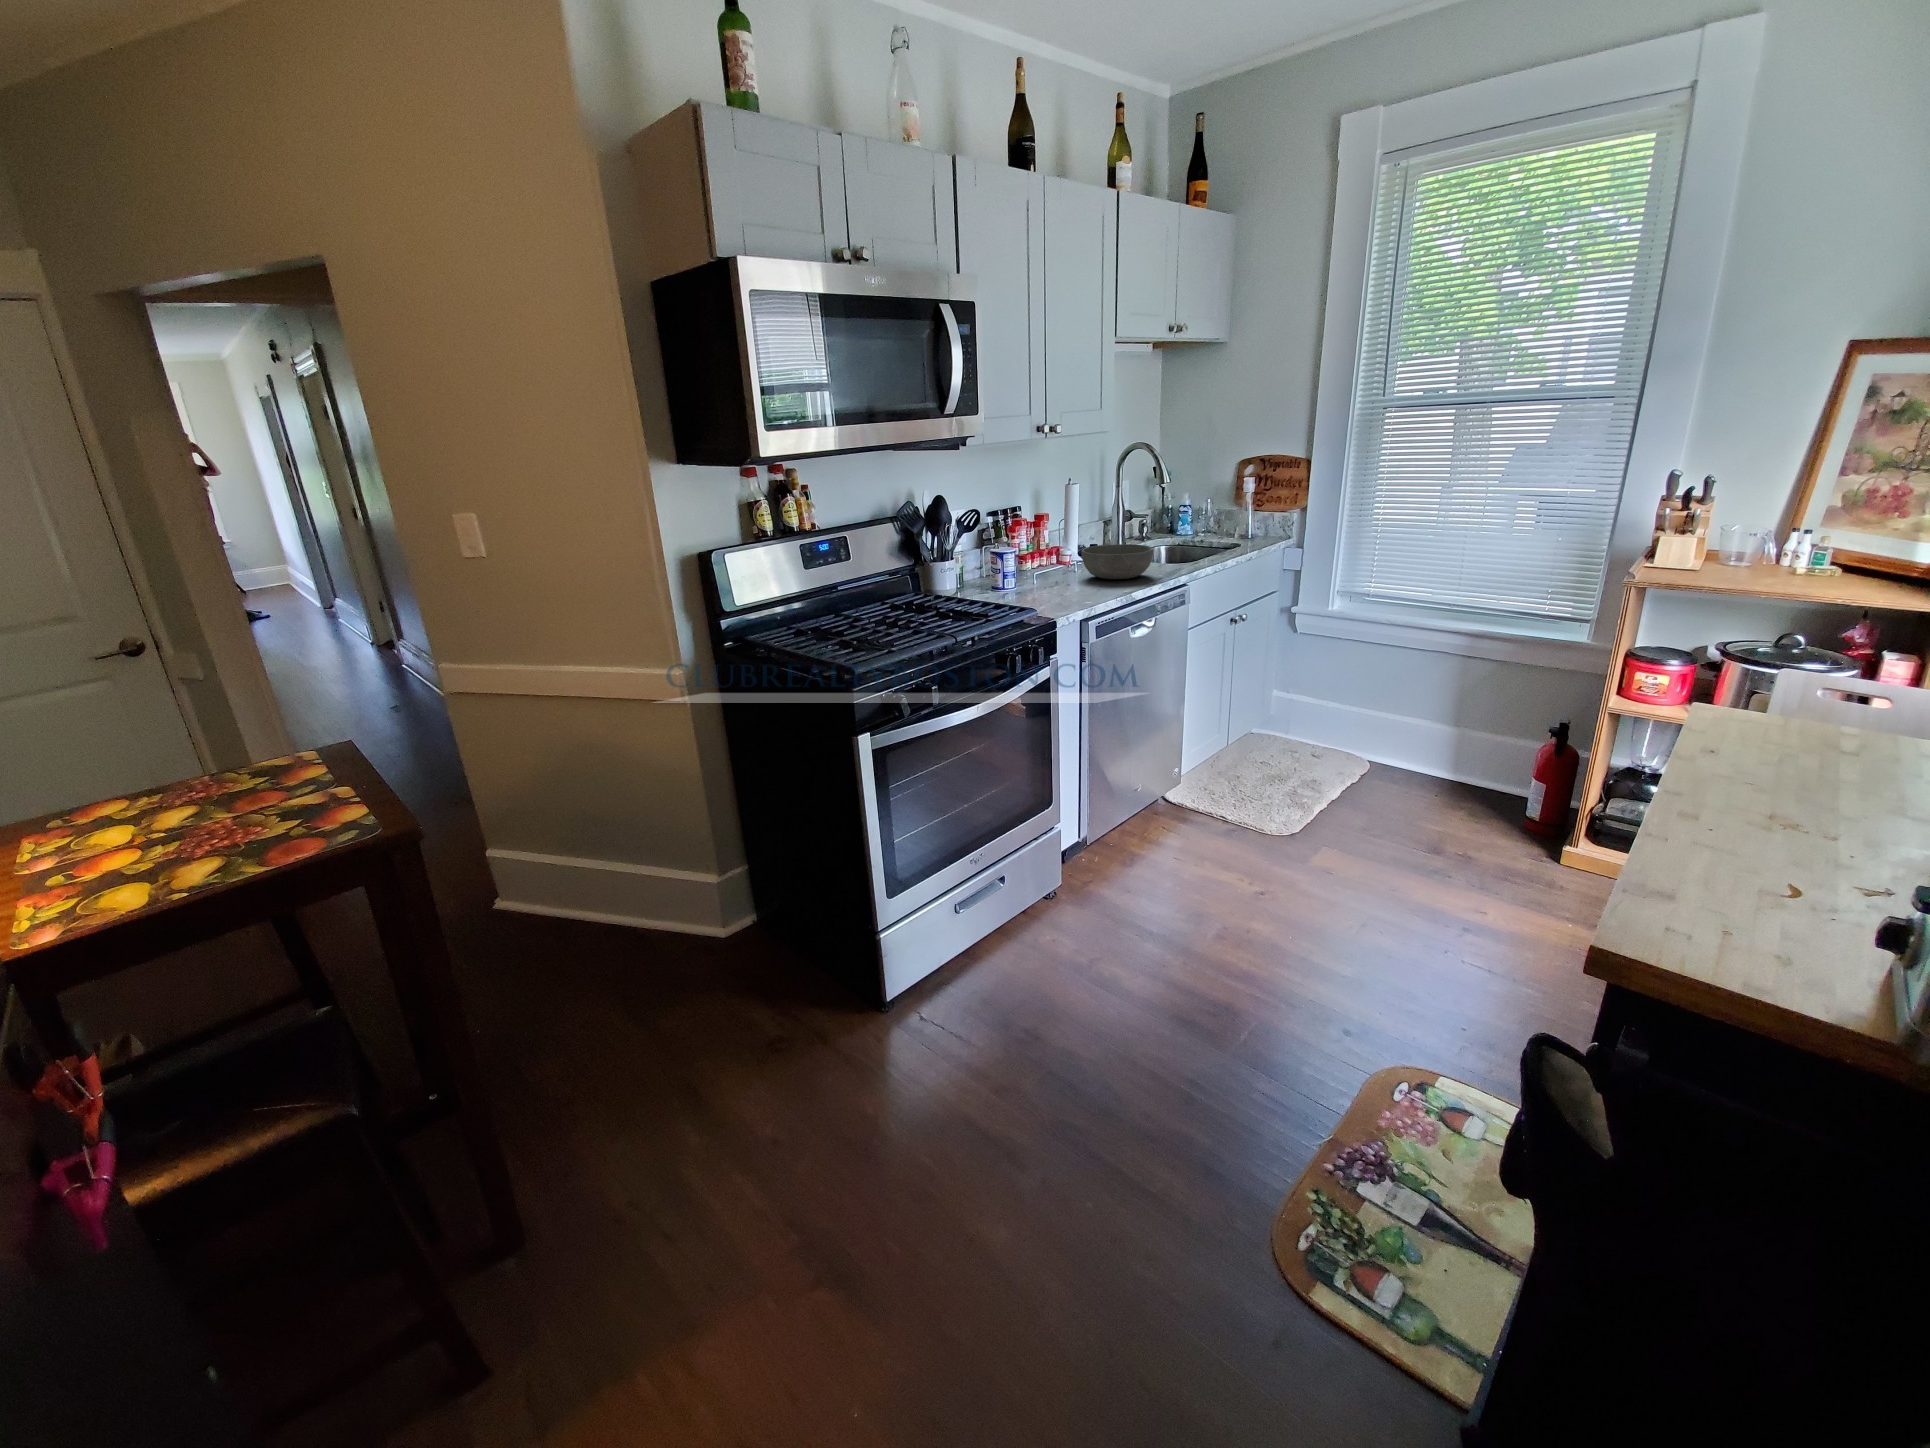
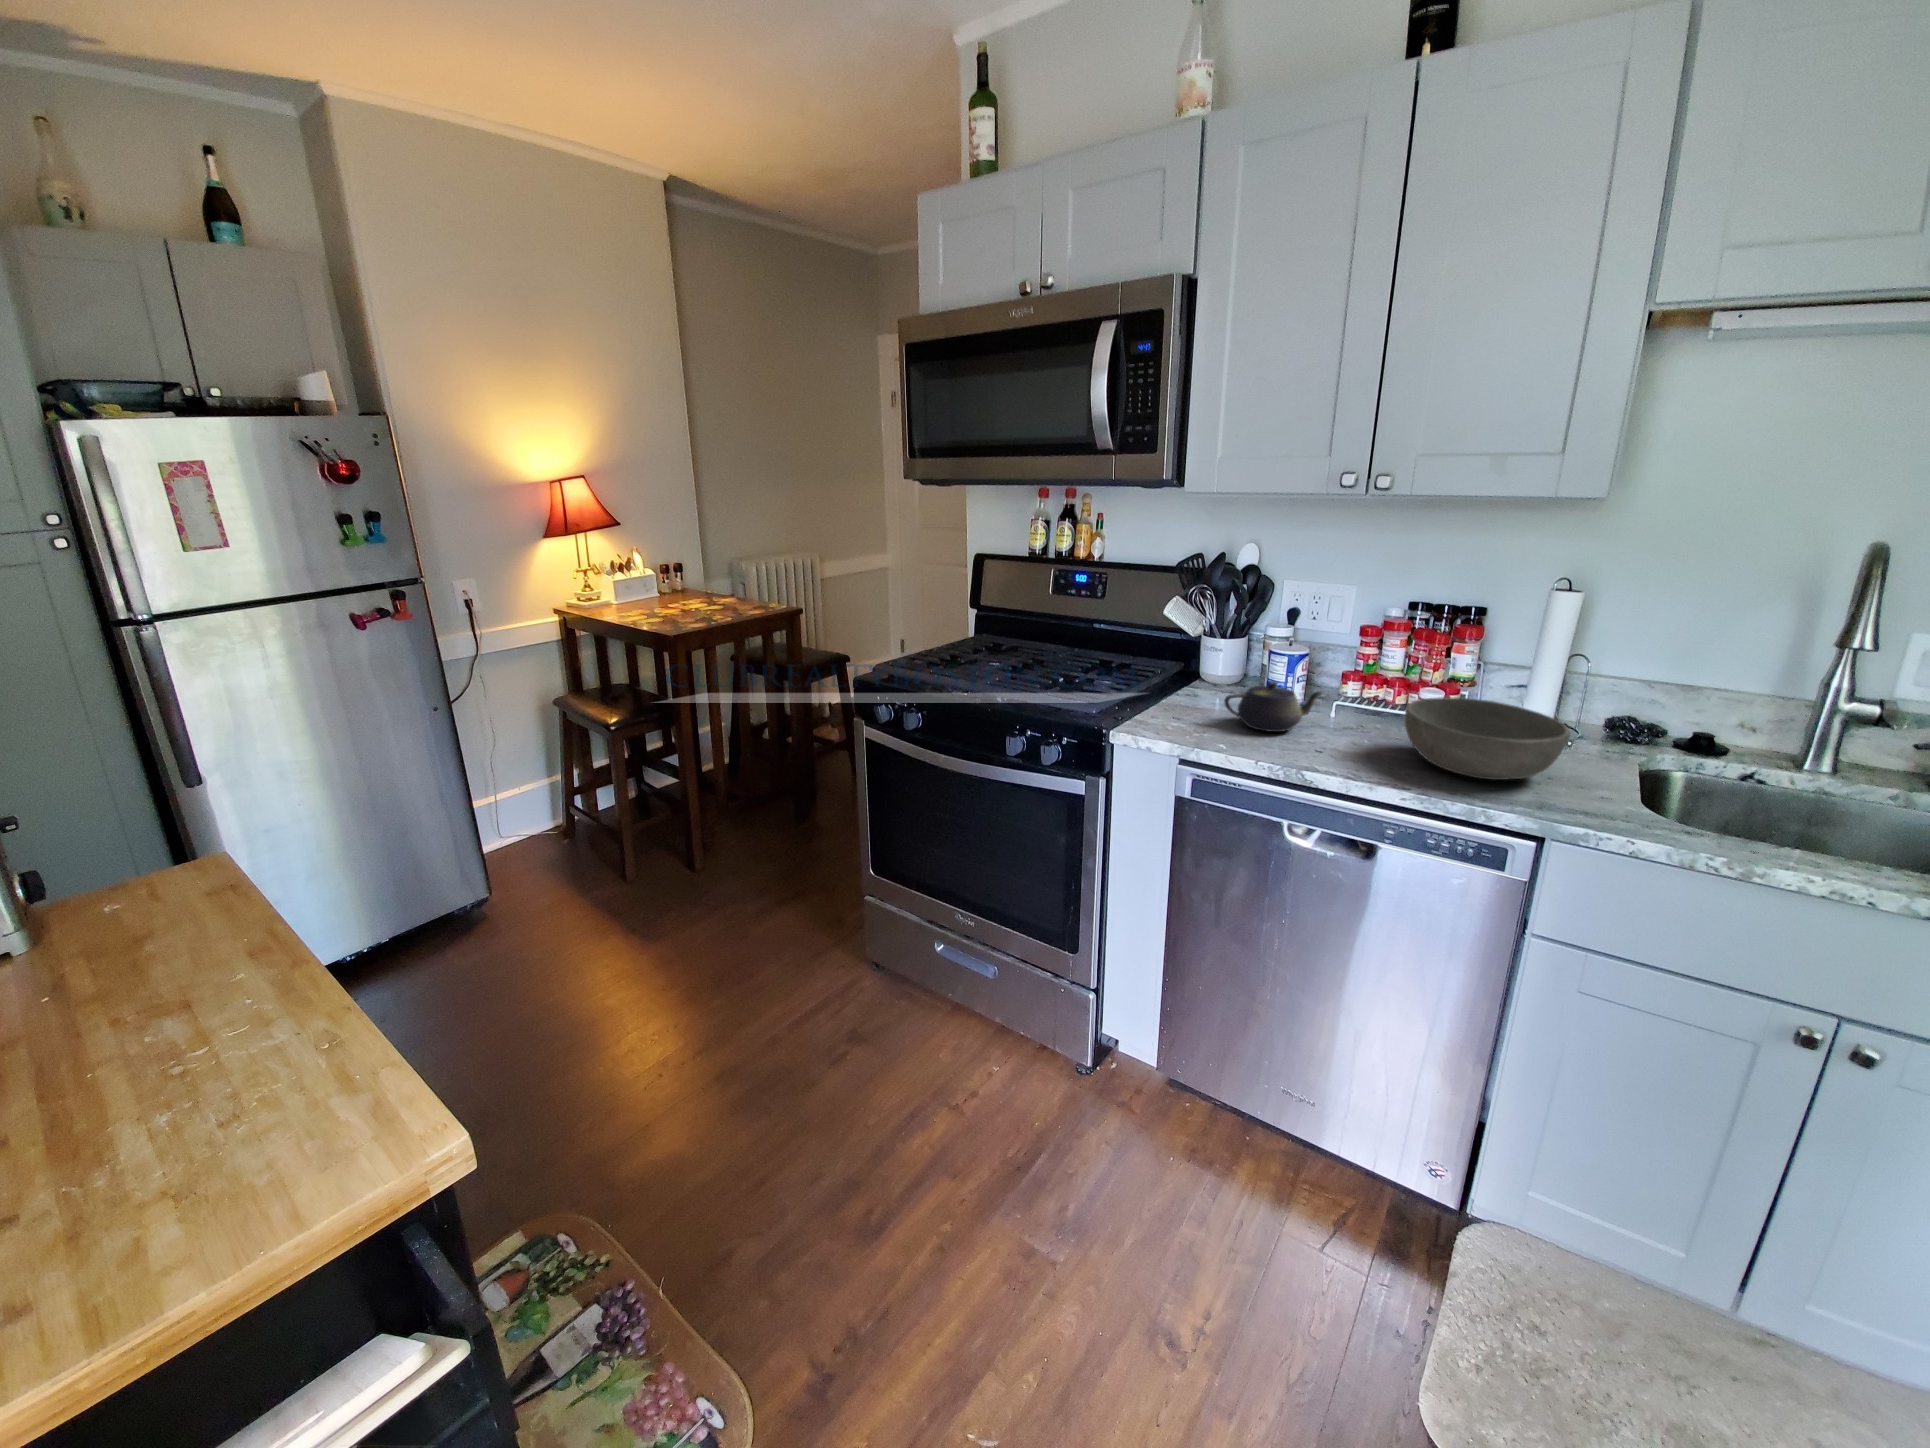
teapot: none [1034,564,1073,596] -> present [1224,681,1323,732]

